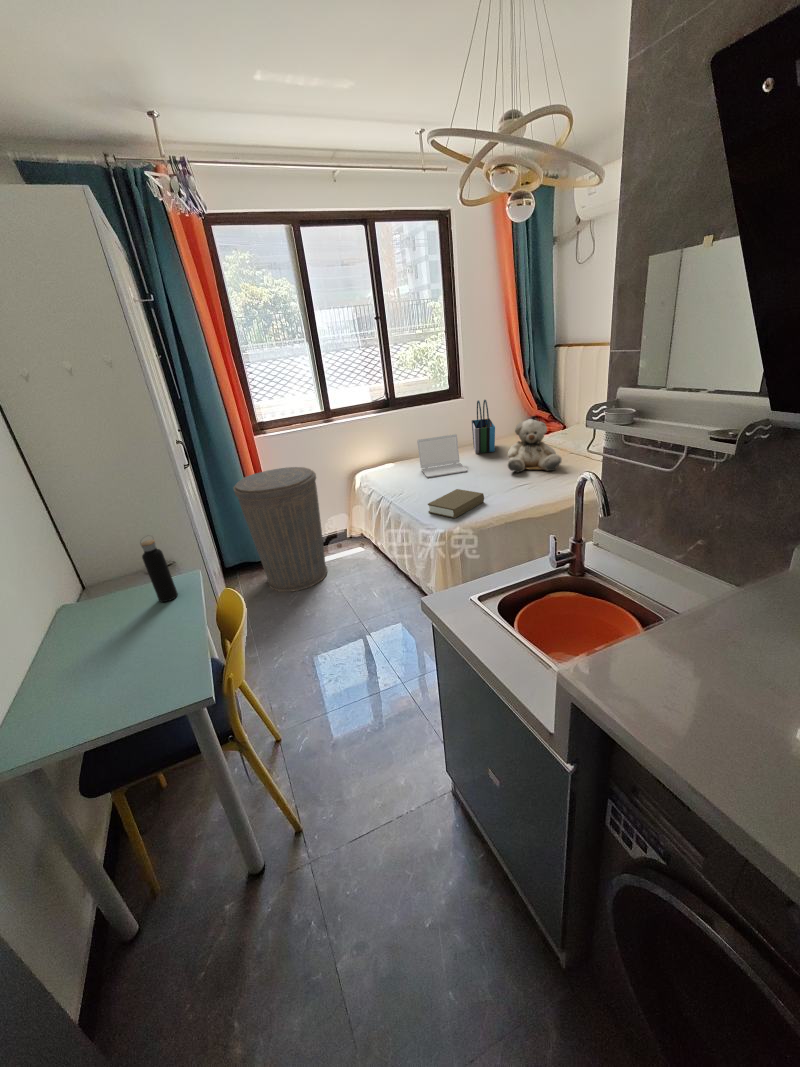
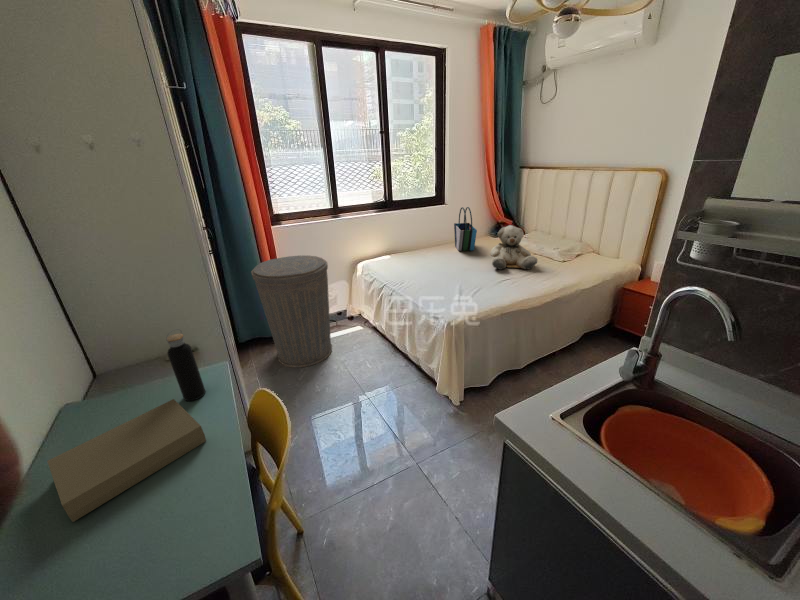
laptop: present [417,434,467,477] -> none [414,234,457,270]
book: present [428,489,484,518] -> present [47,399,206,522]

